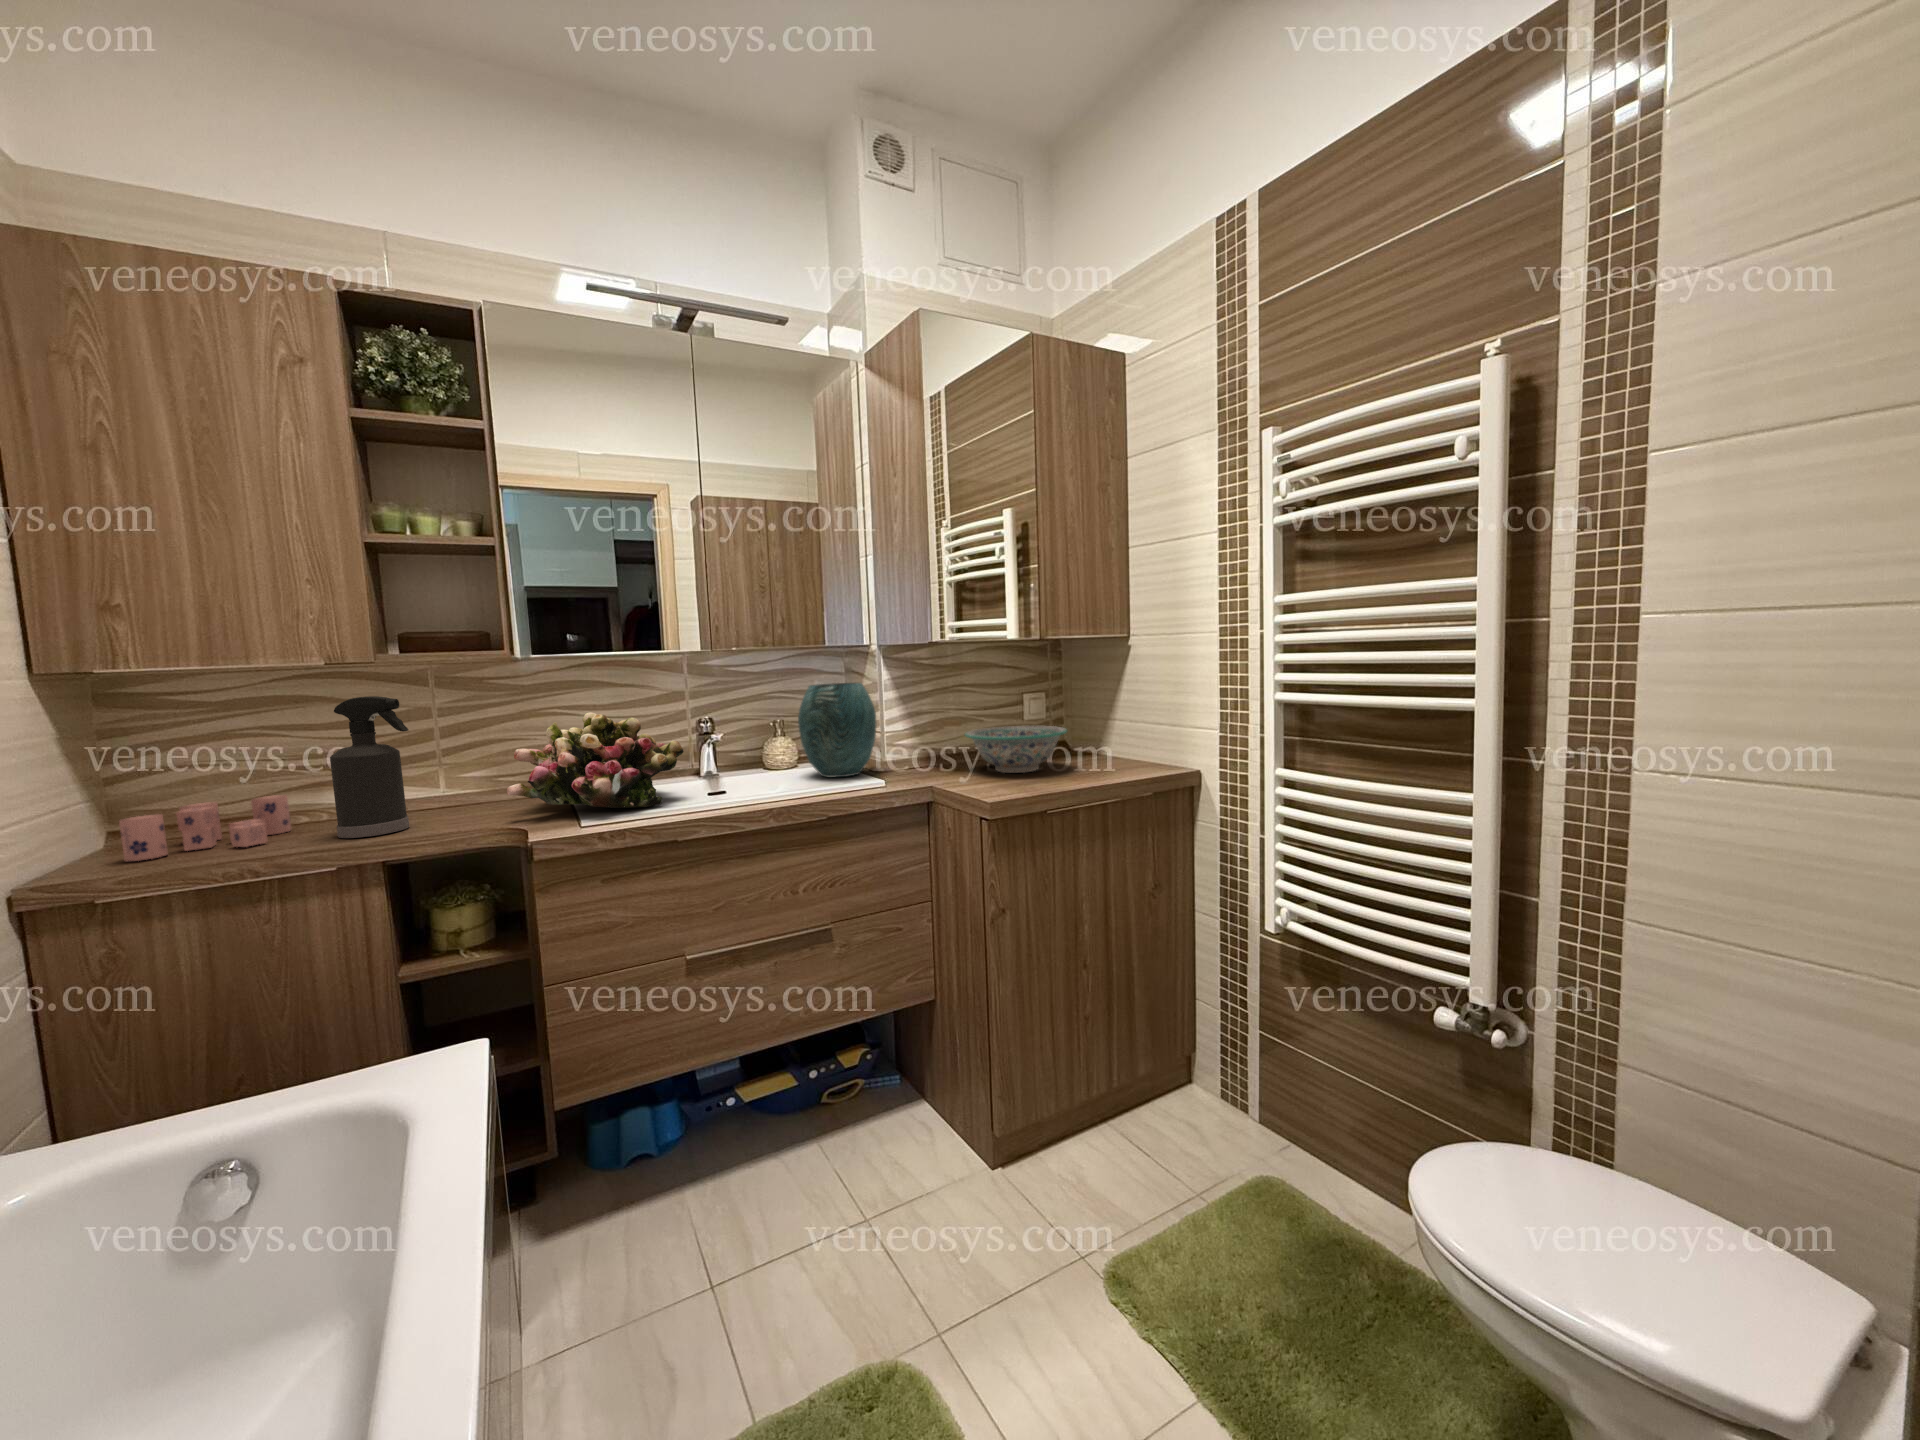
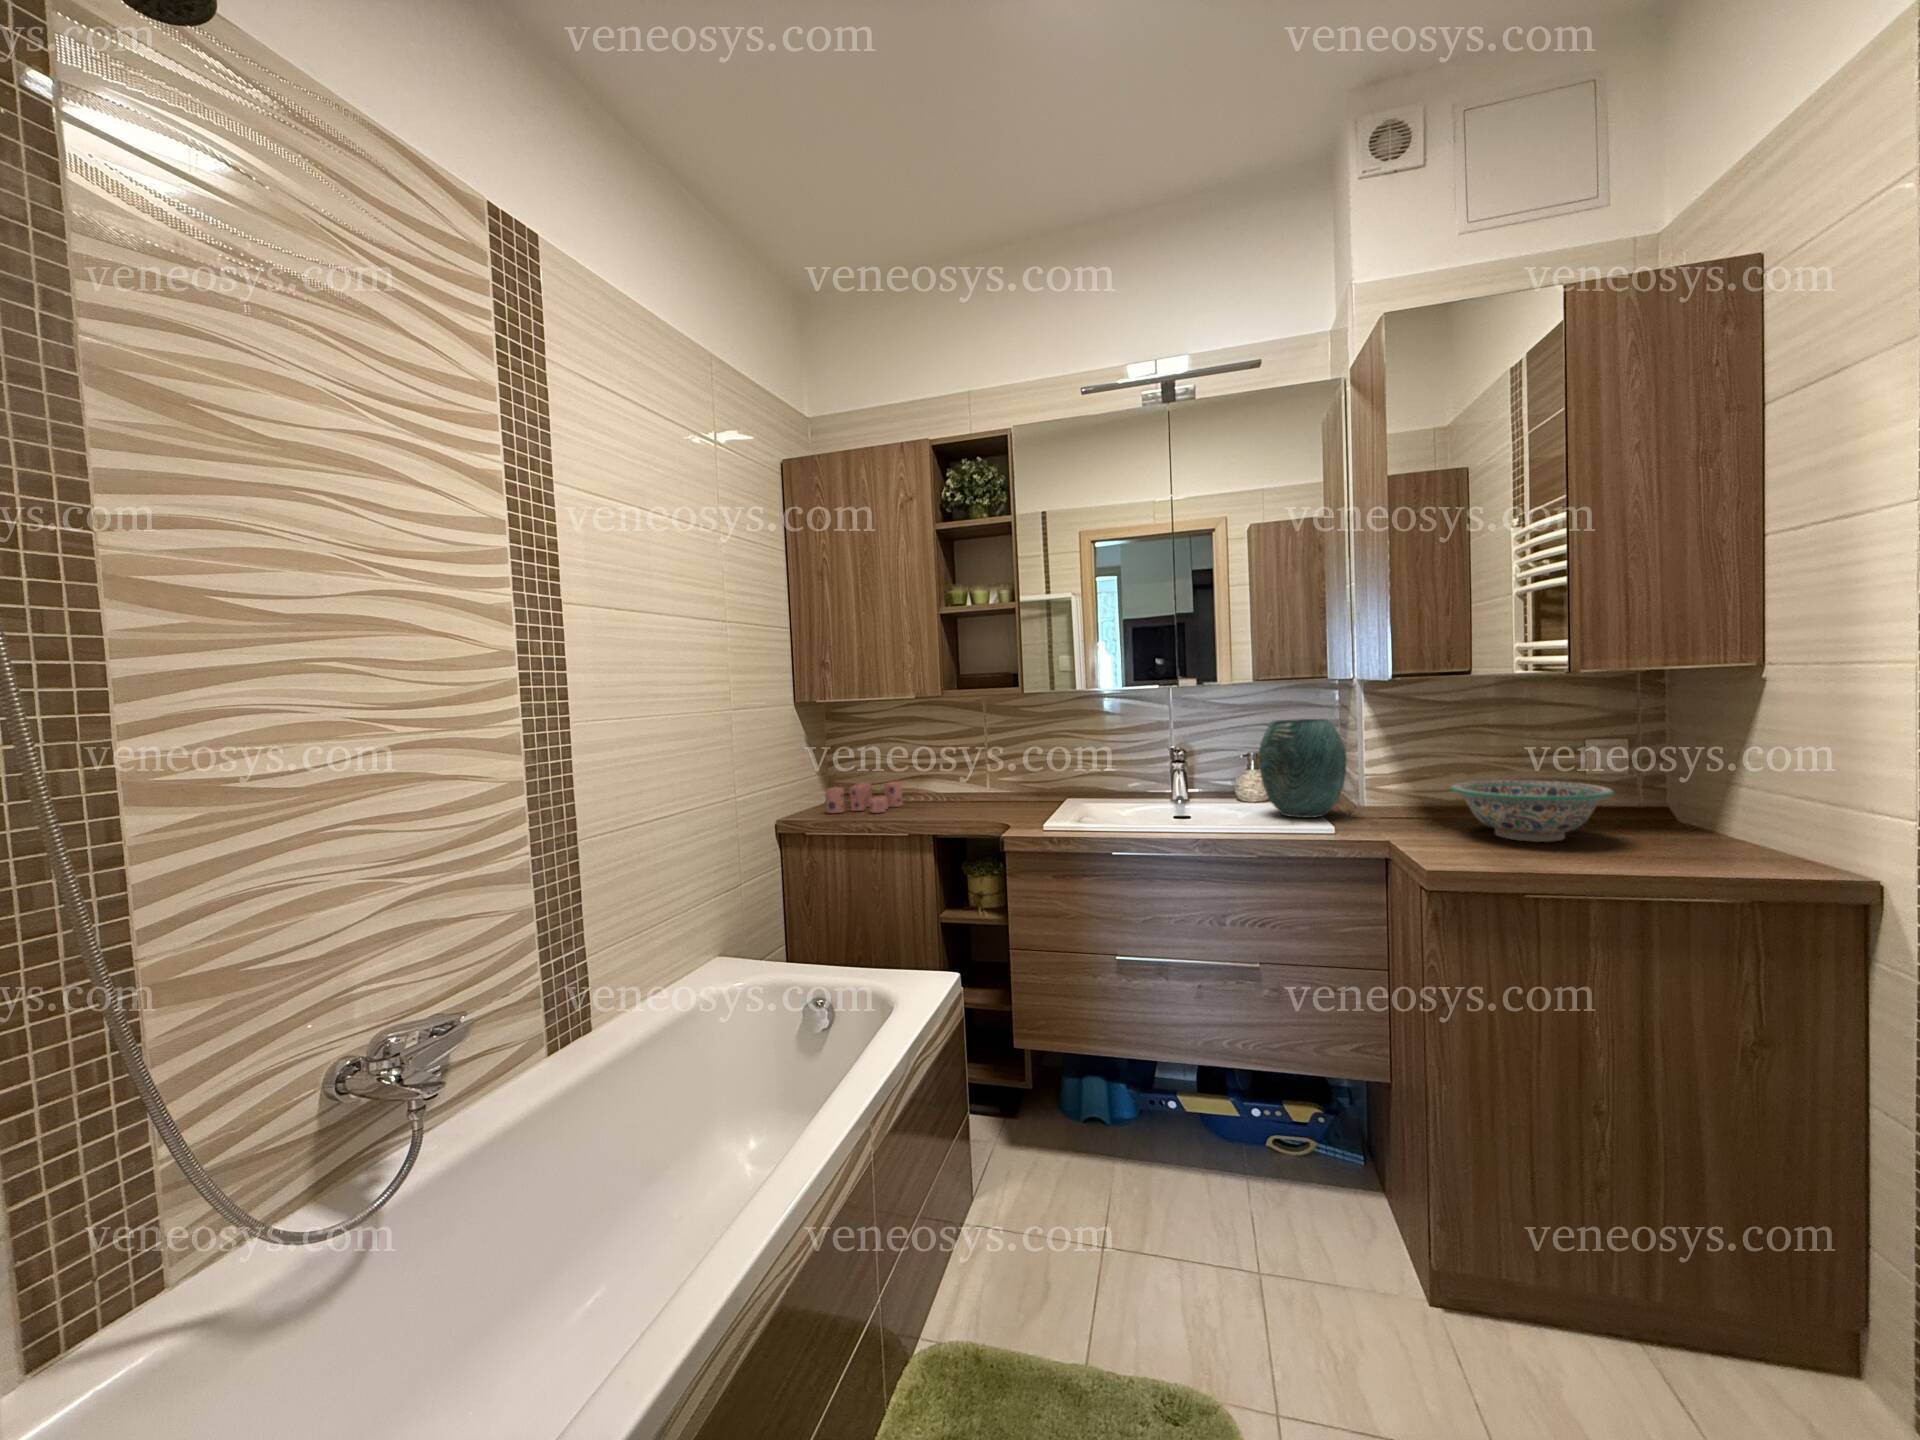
spray bottle: present [330,696,409,838] -> none [915,721,956,816]
flower arrangement: present [507,712,684,808] -> none [1006,738,1138,821]

